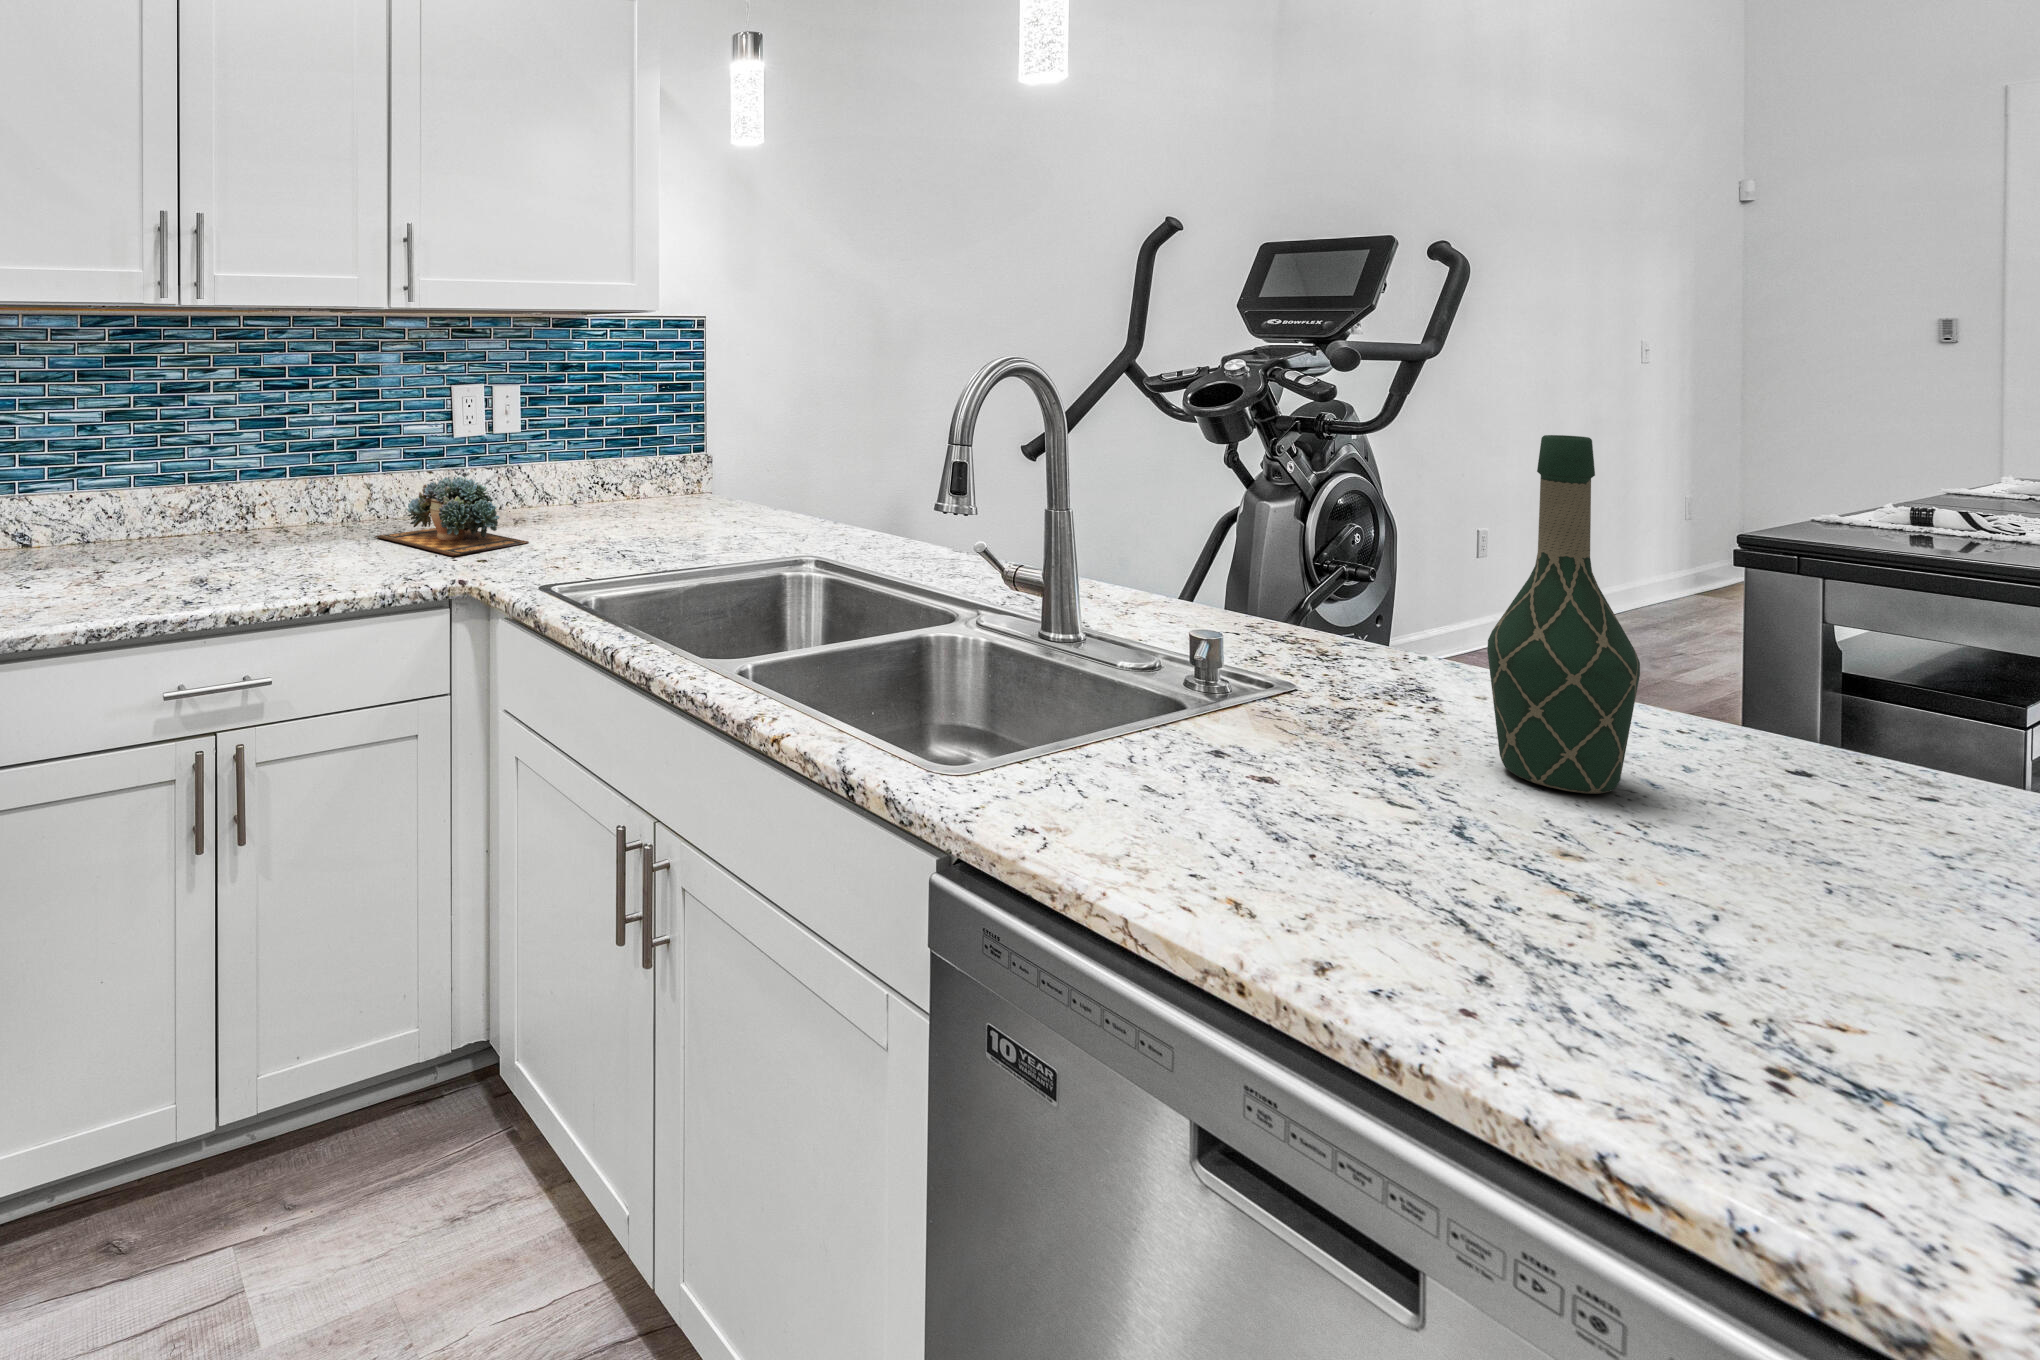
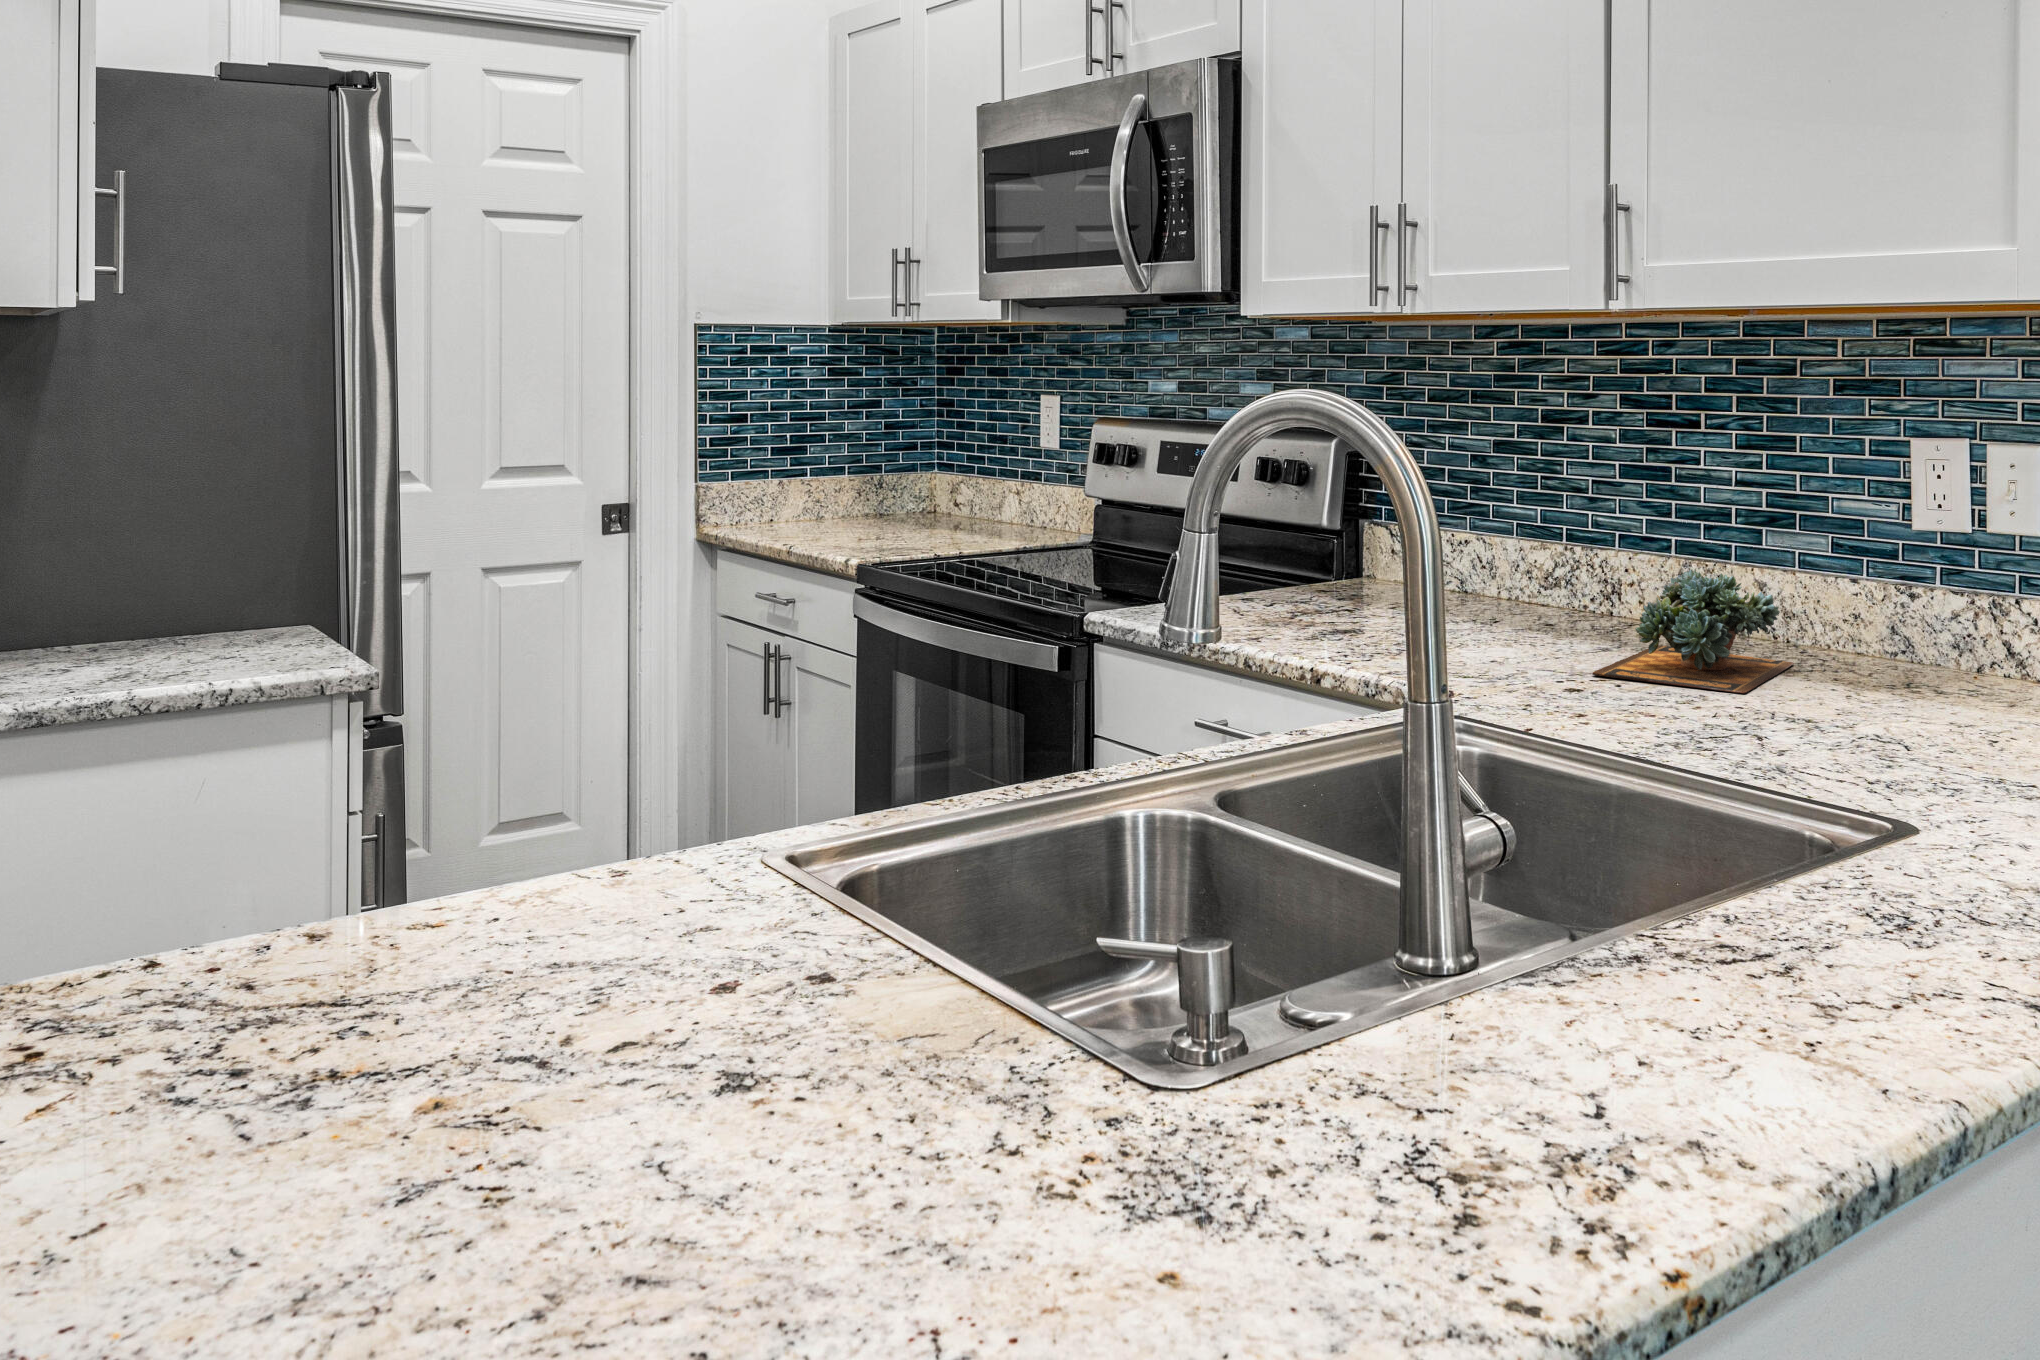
wine bottle: present [1487,435,1640,794] -> none [631,510,856,1229]

